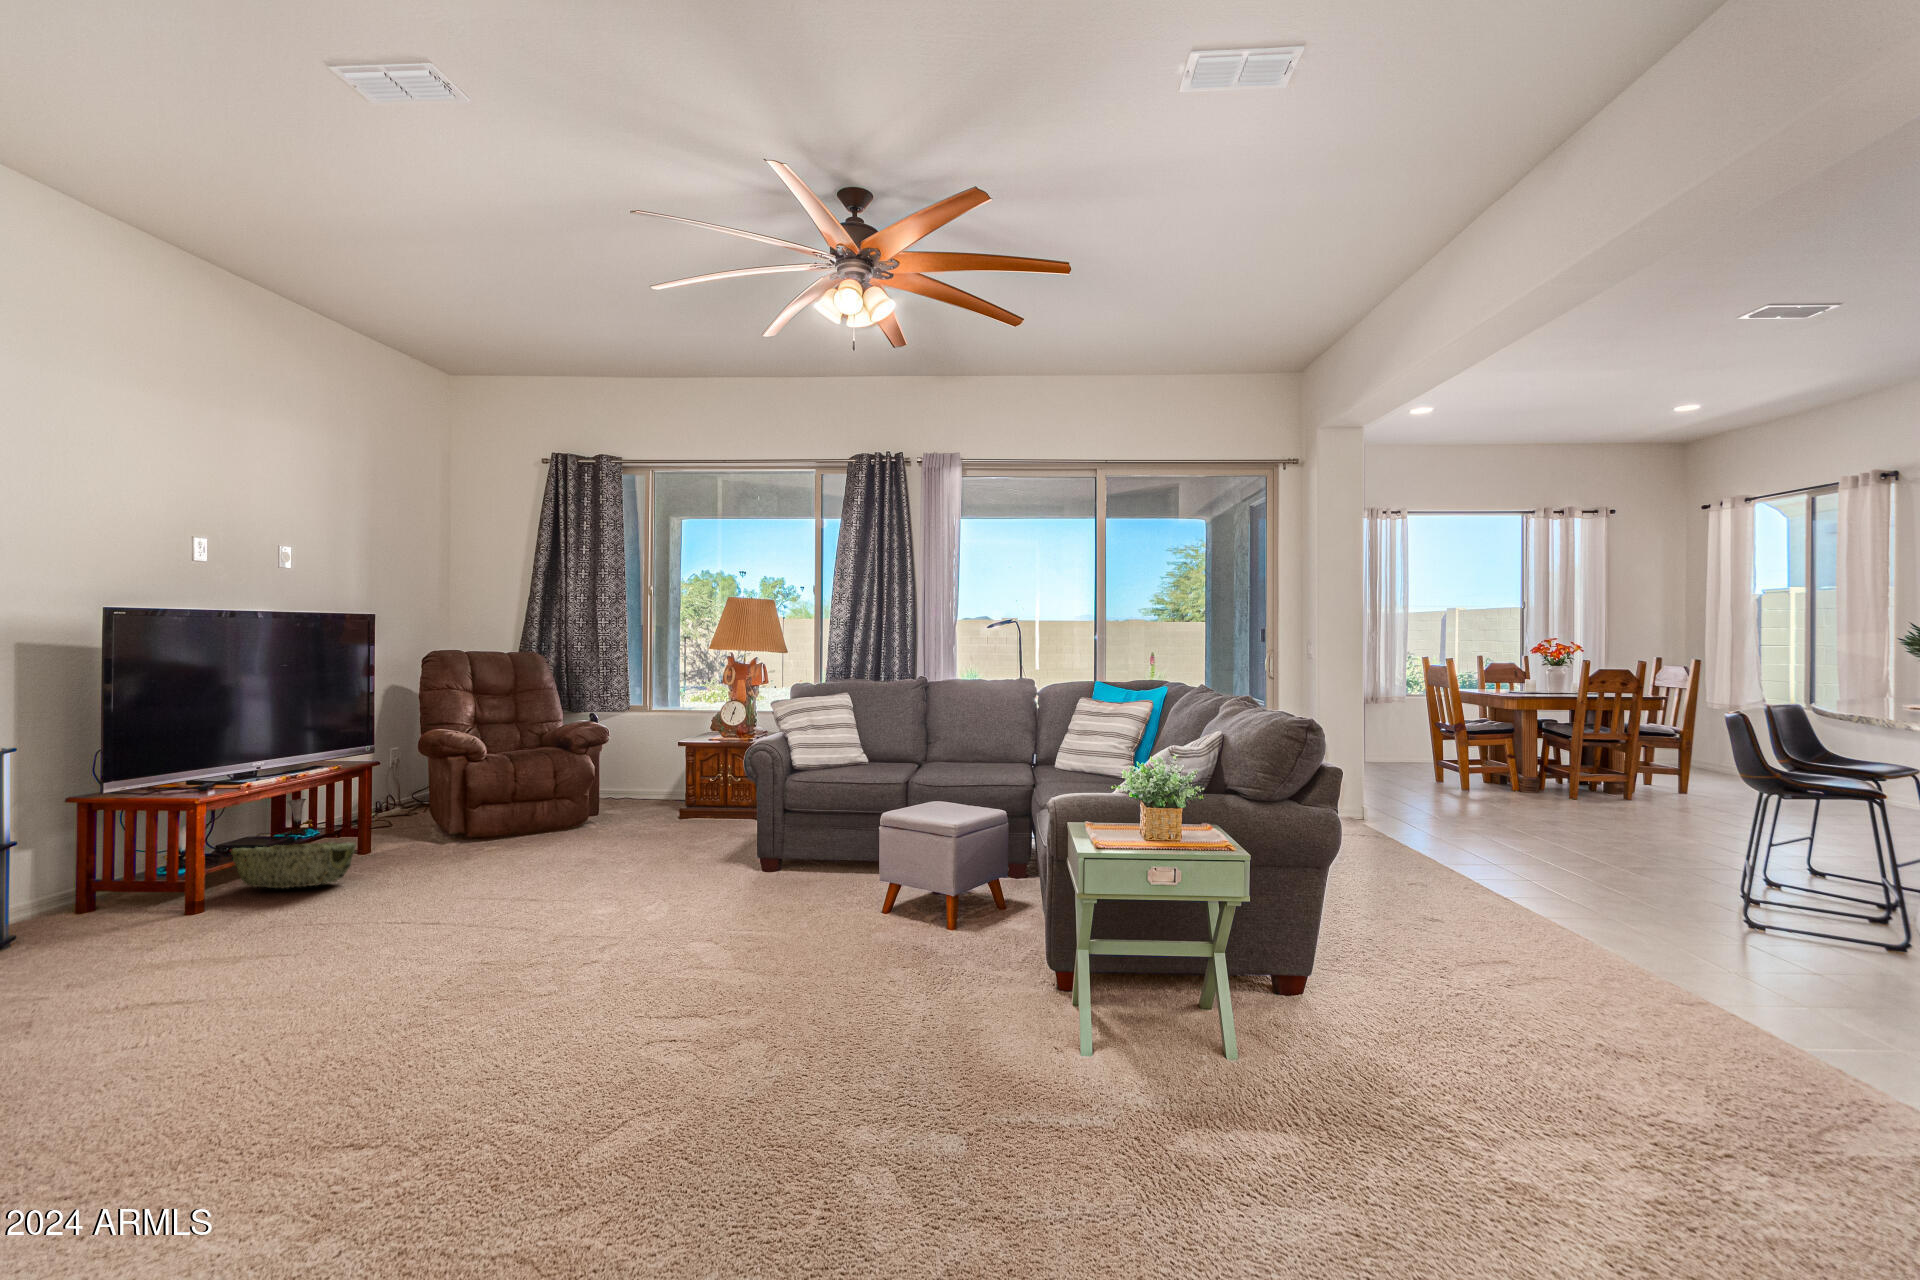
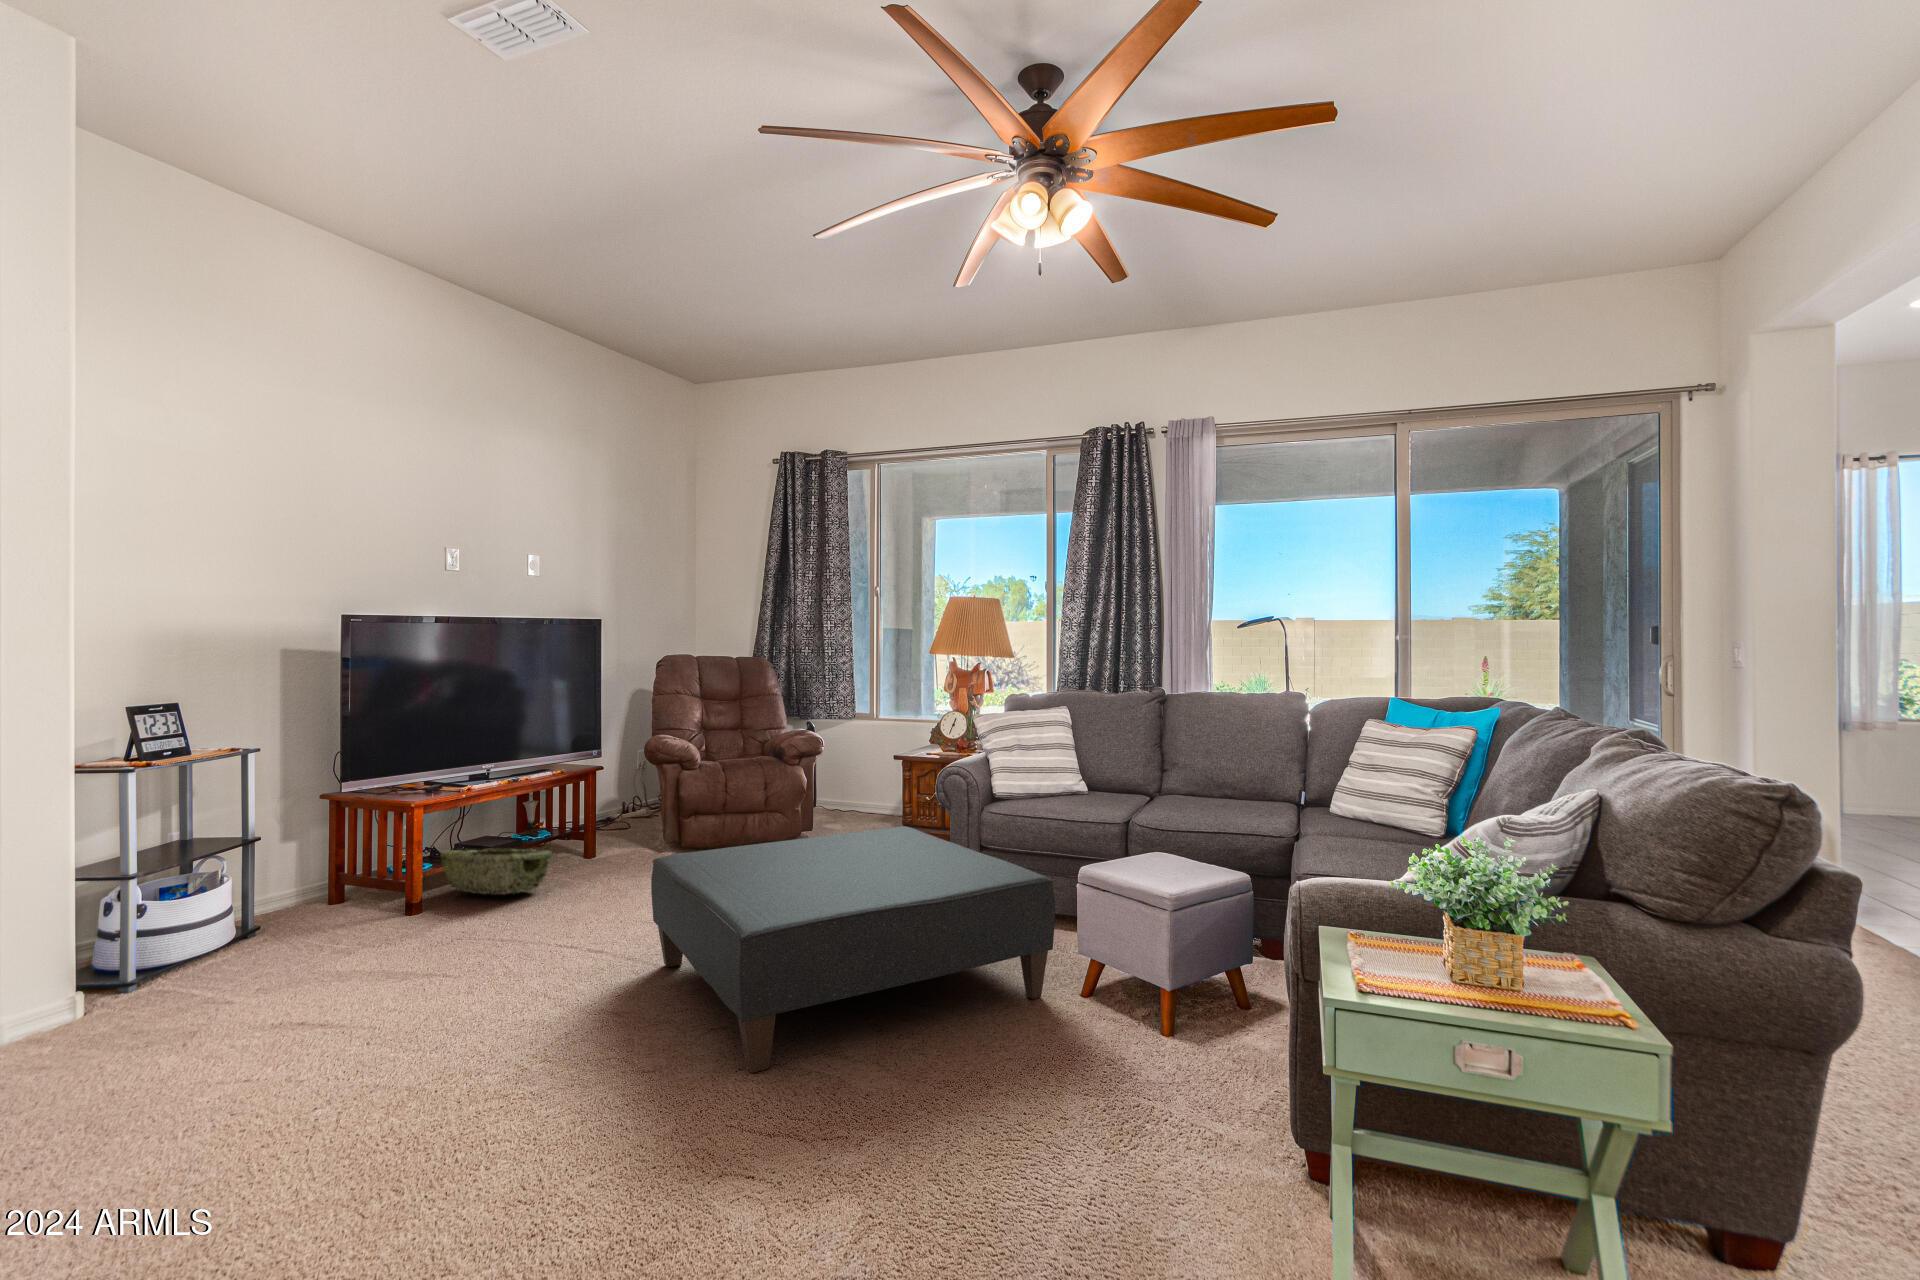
ottoman: none [515,797,872,977] -> present [651,826,1055,1073]

